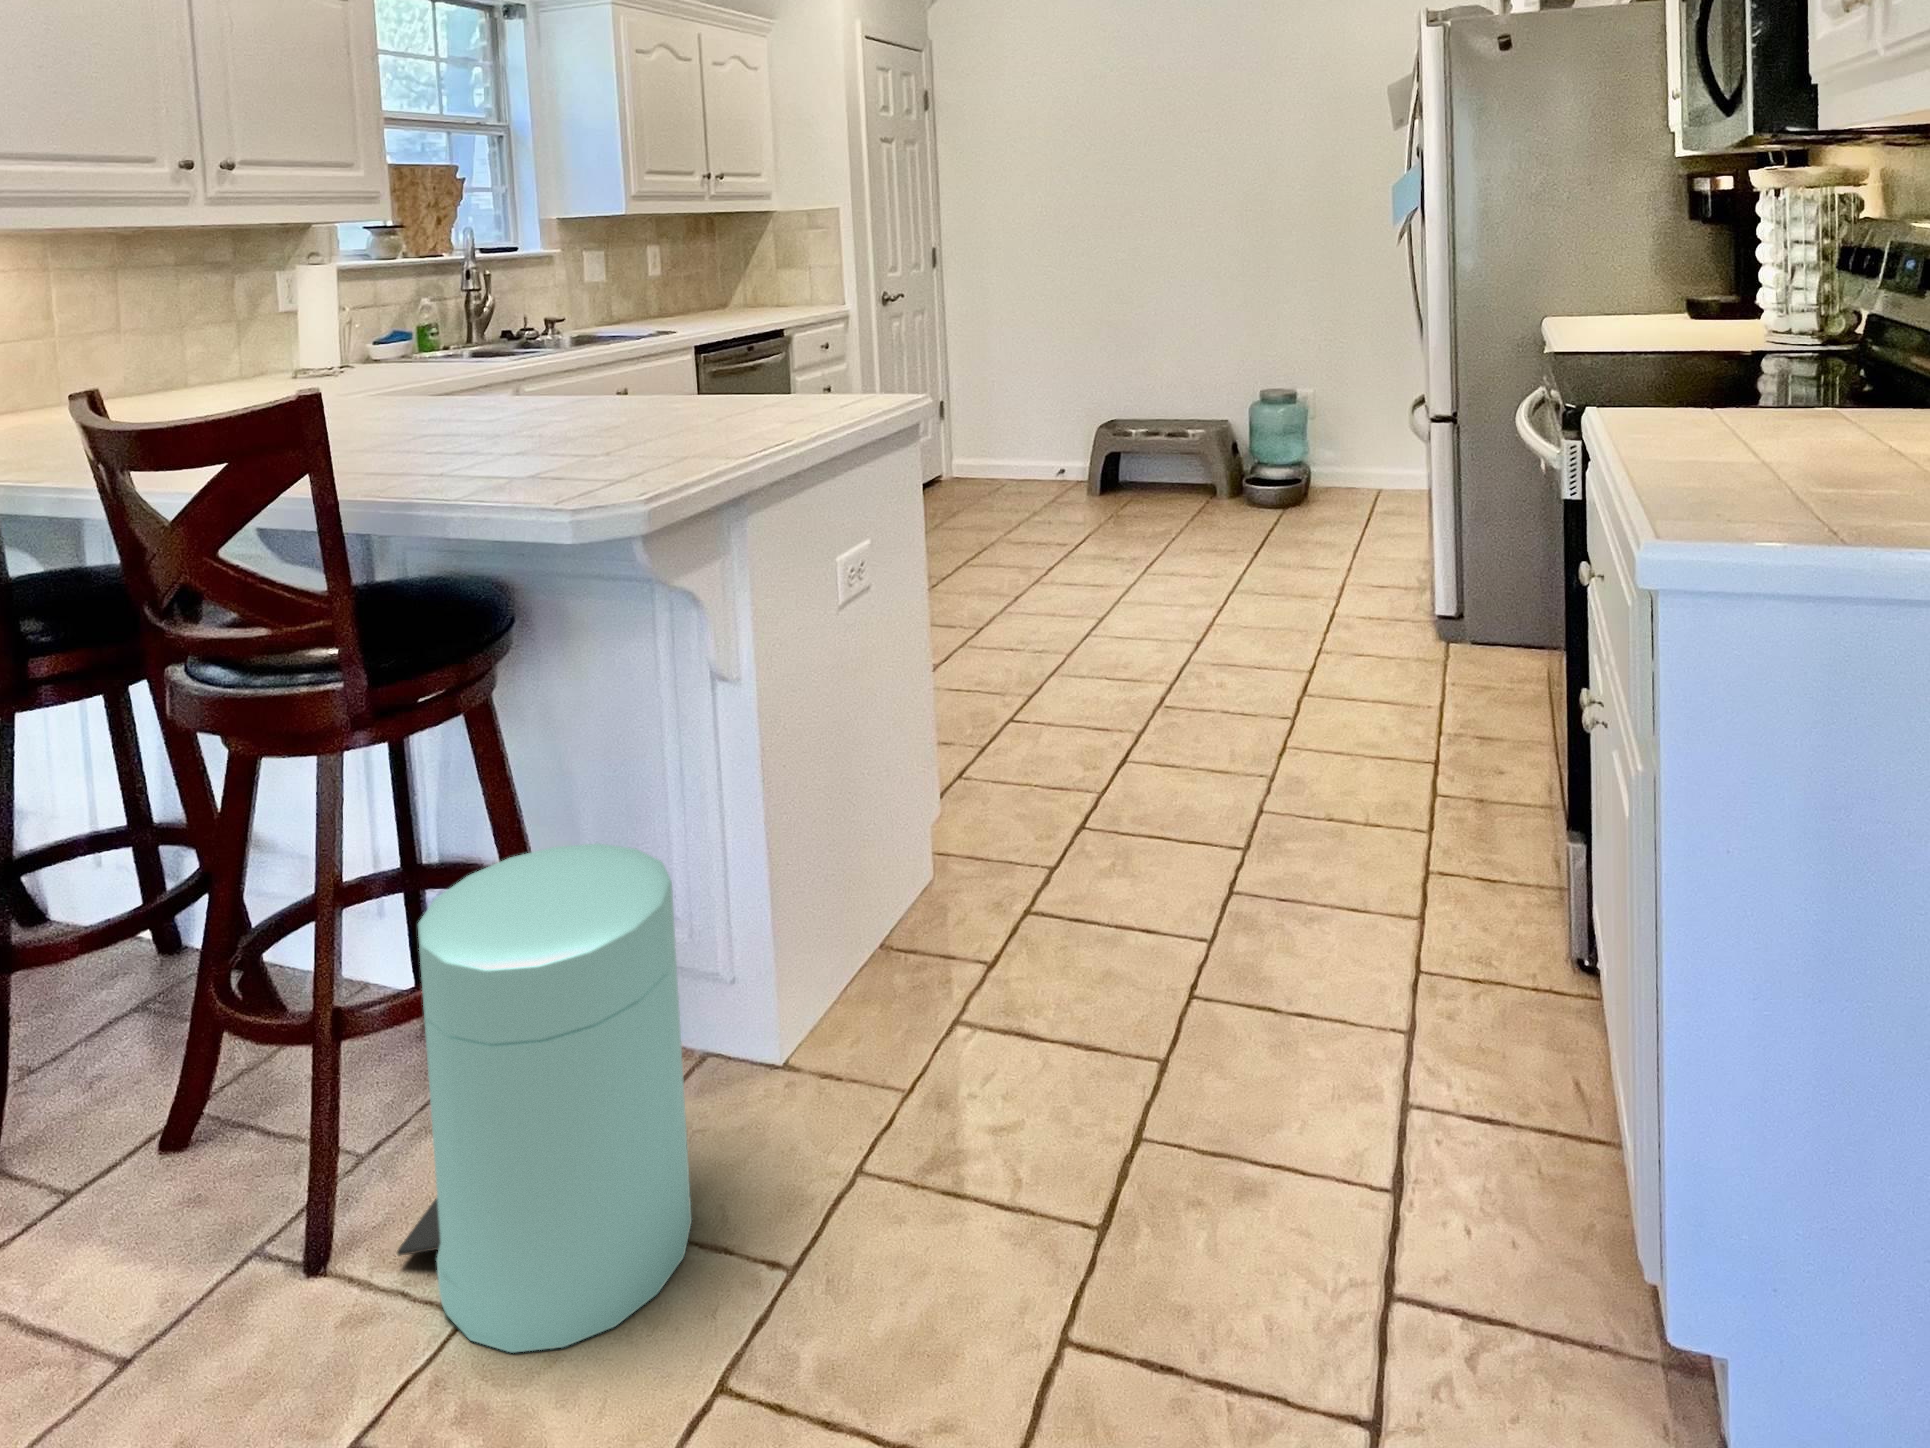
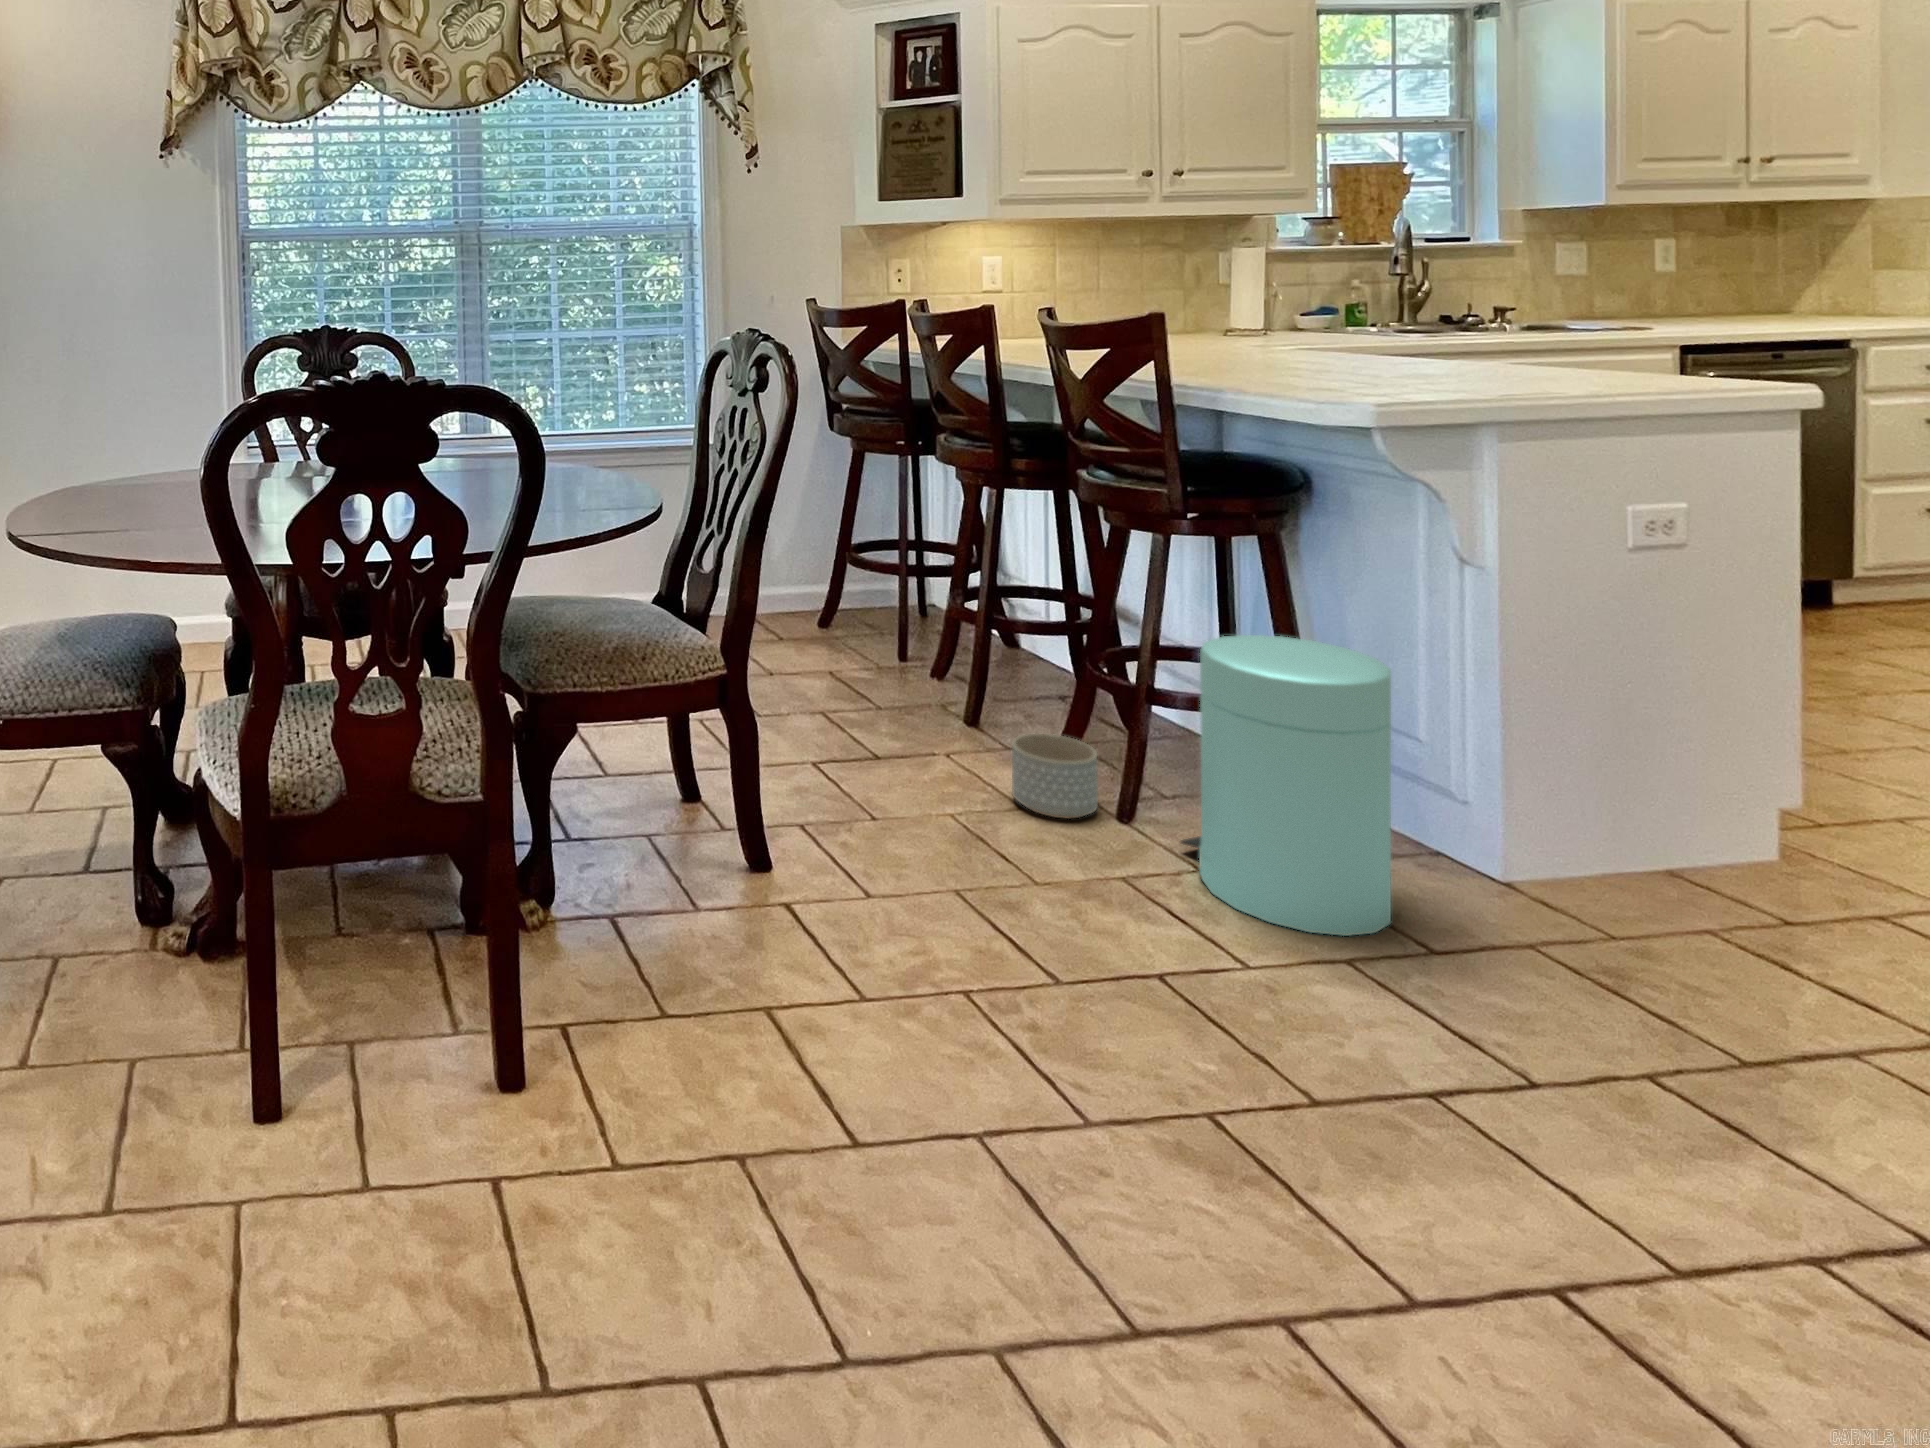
planter: none [78,1145,250,1344] -> present [1012,733,1098,819]

